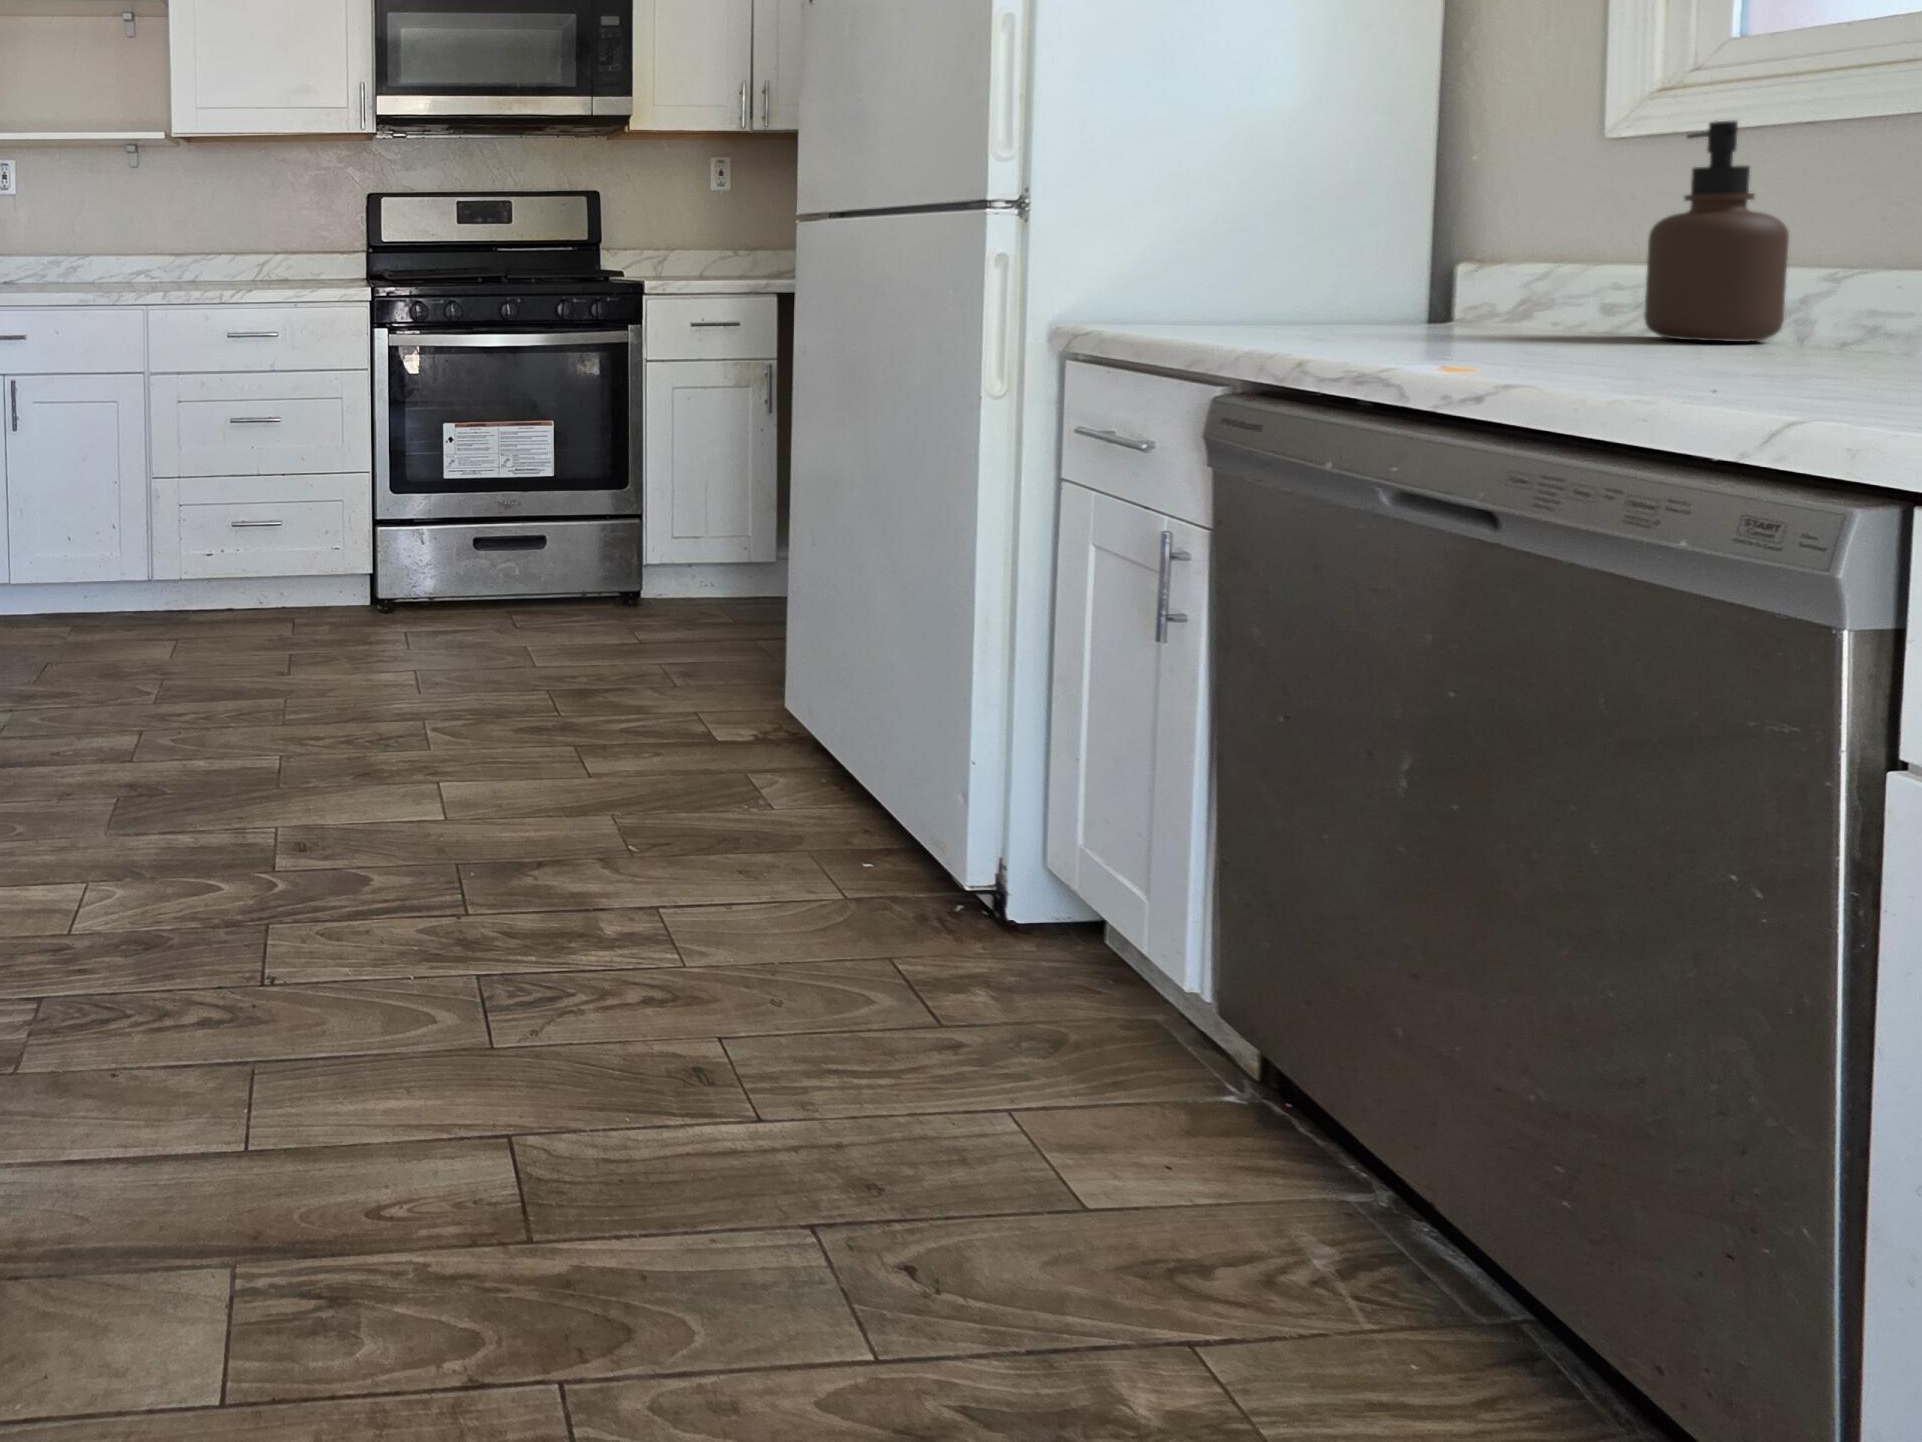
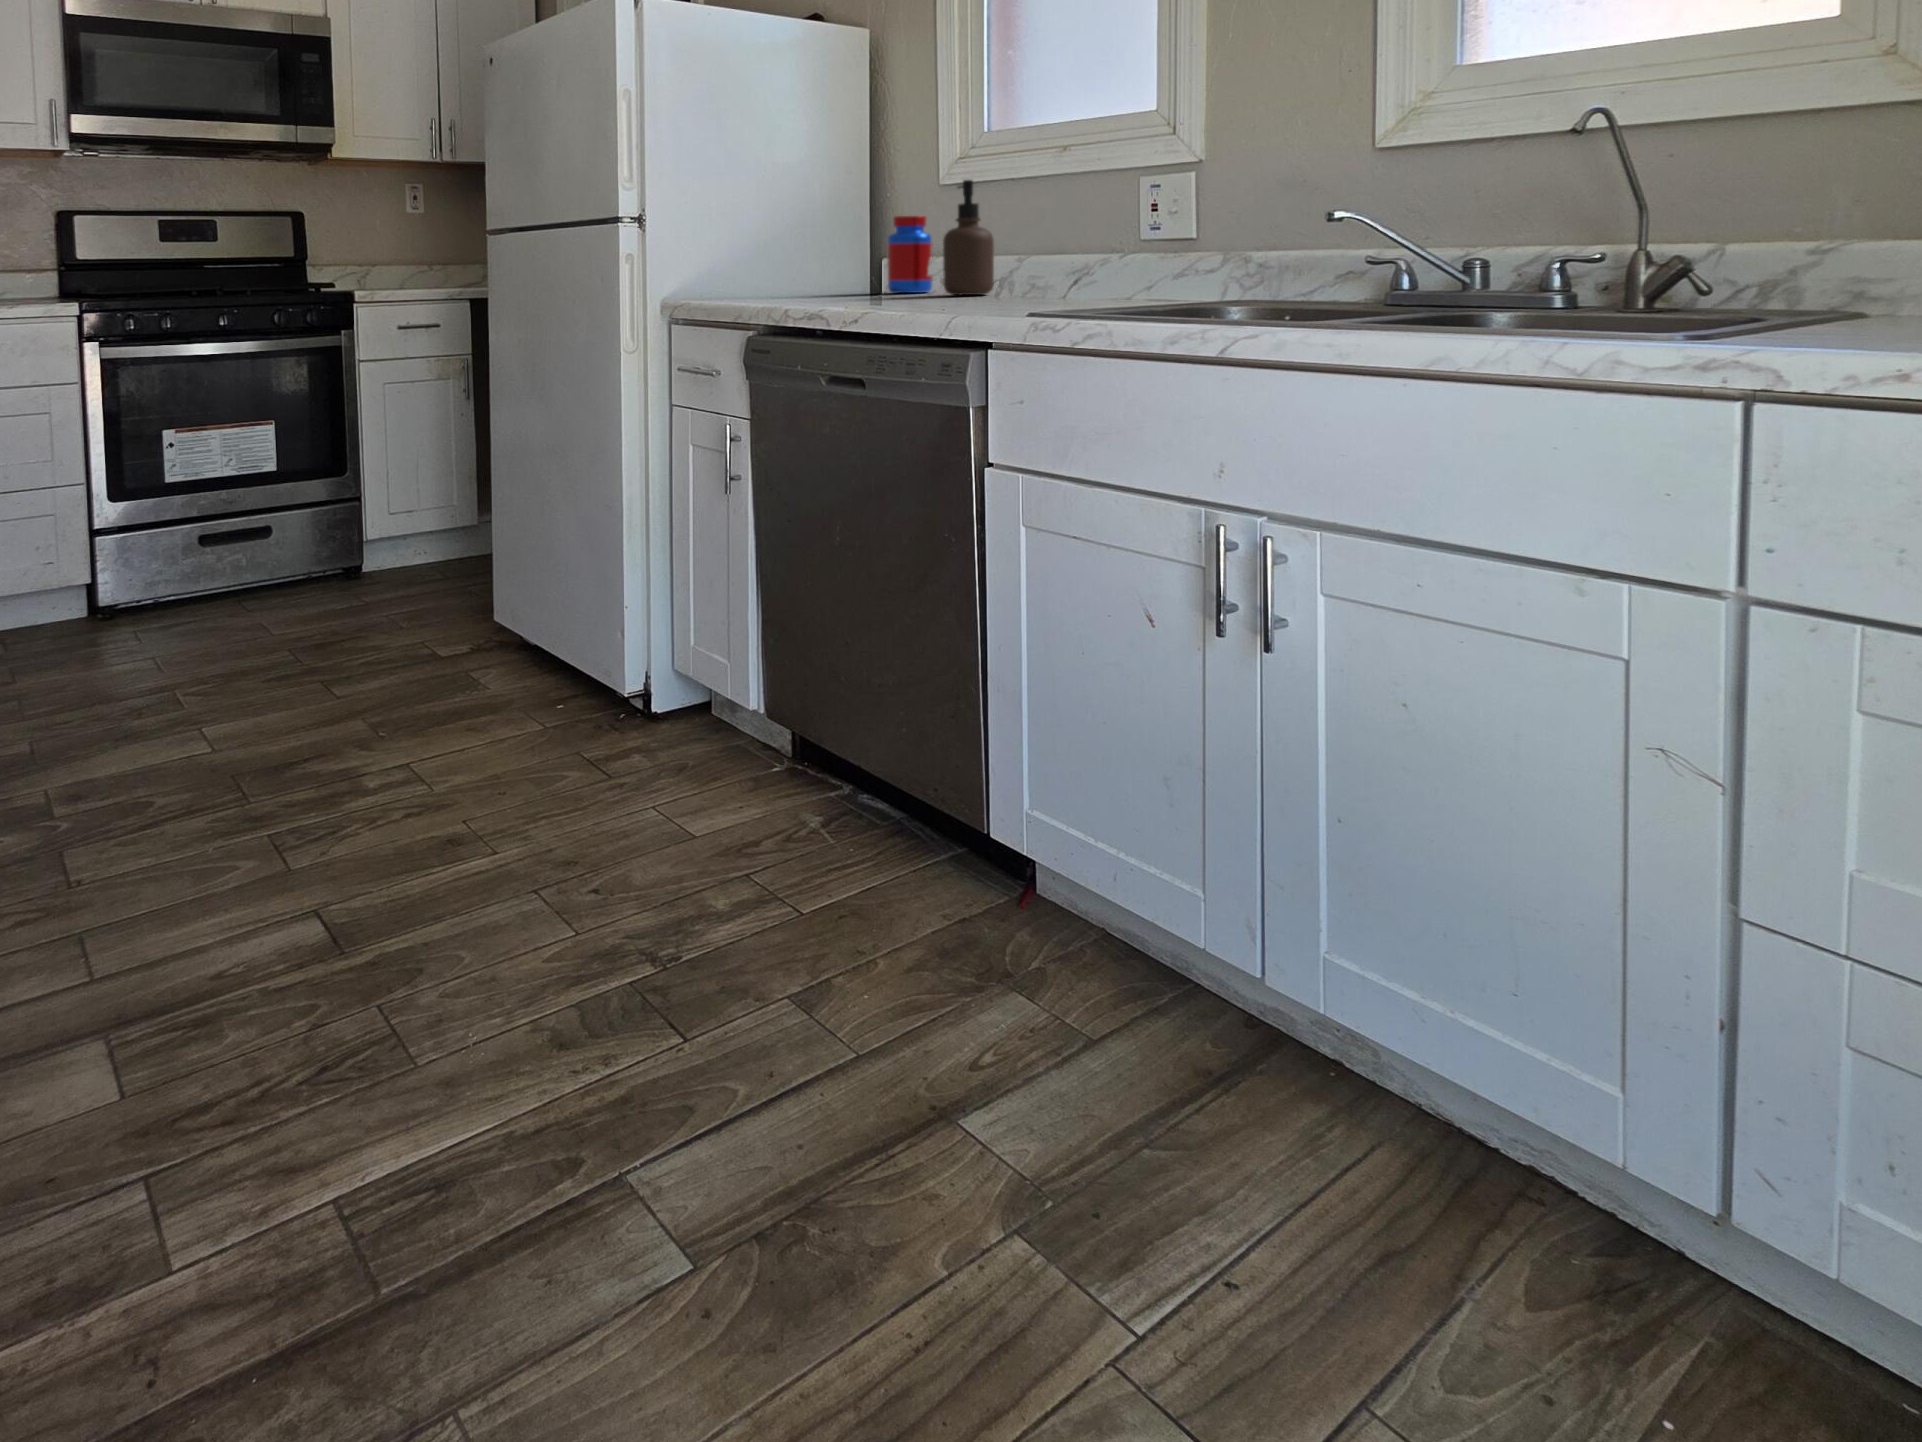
jar: none [1488,190,1599,325] -> present [887,216,933,293]

